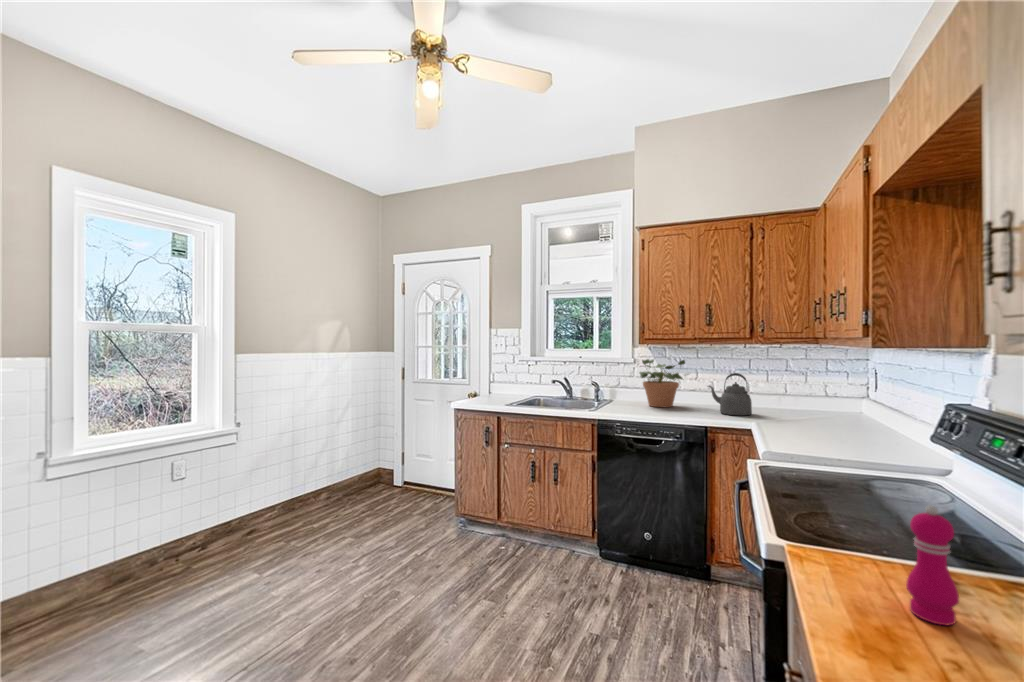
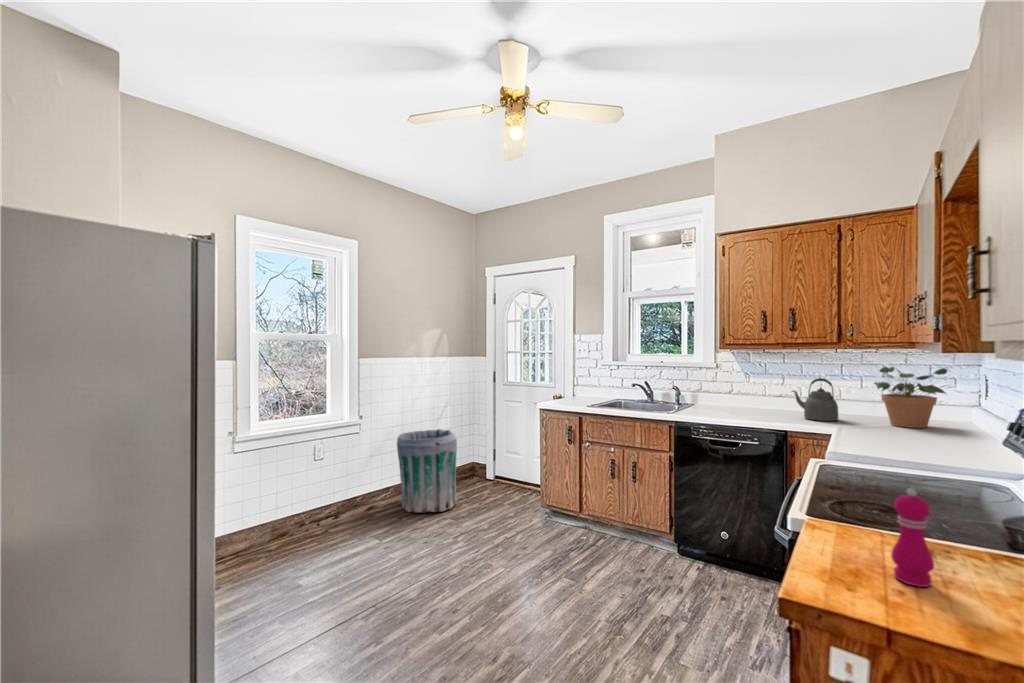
potted plant: present [639,359,688,407] -> present [874,367,950,428]
trash can: none [284,435,357,534] -> present [397,429,457,513]

